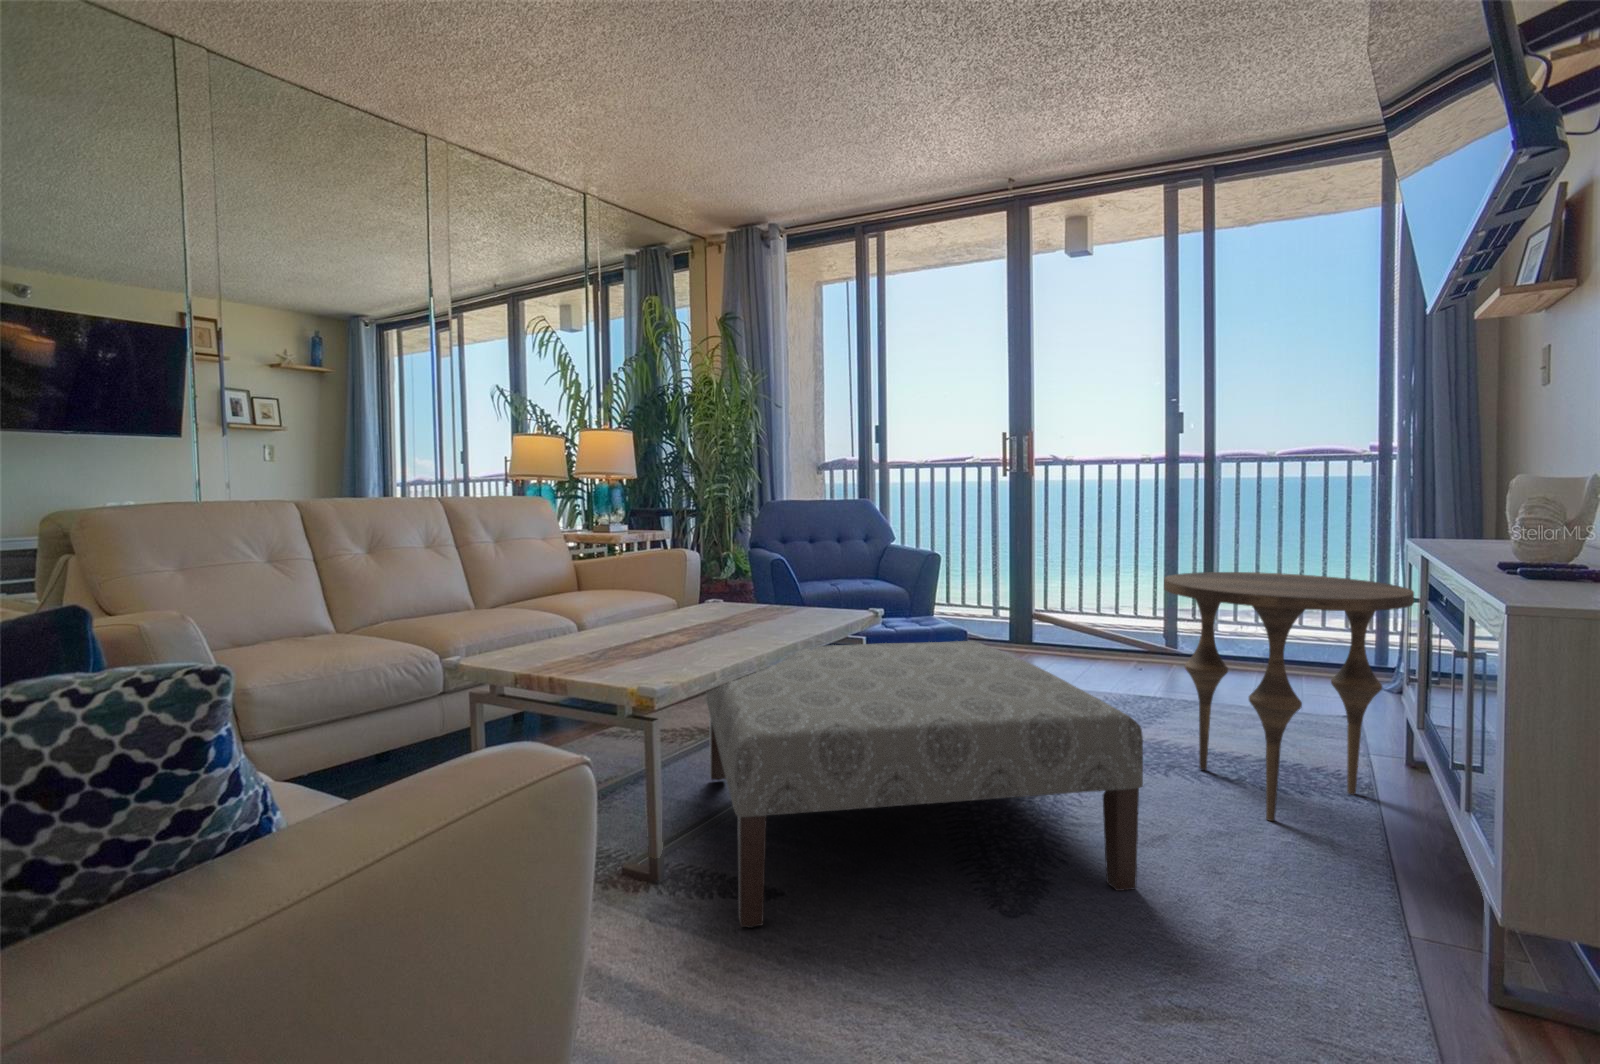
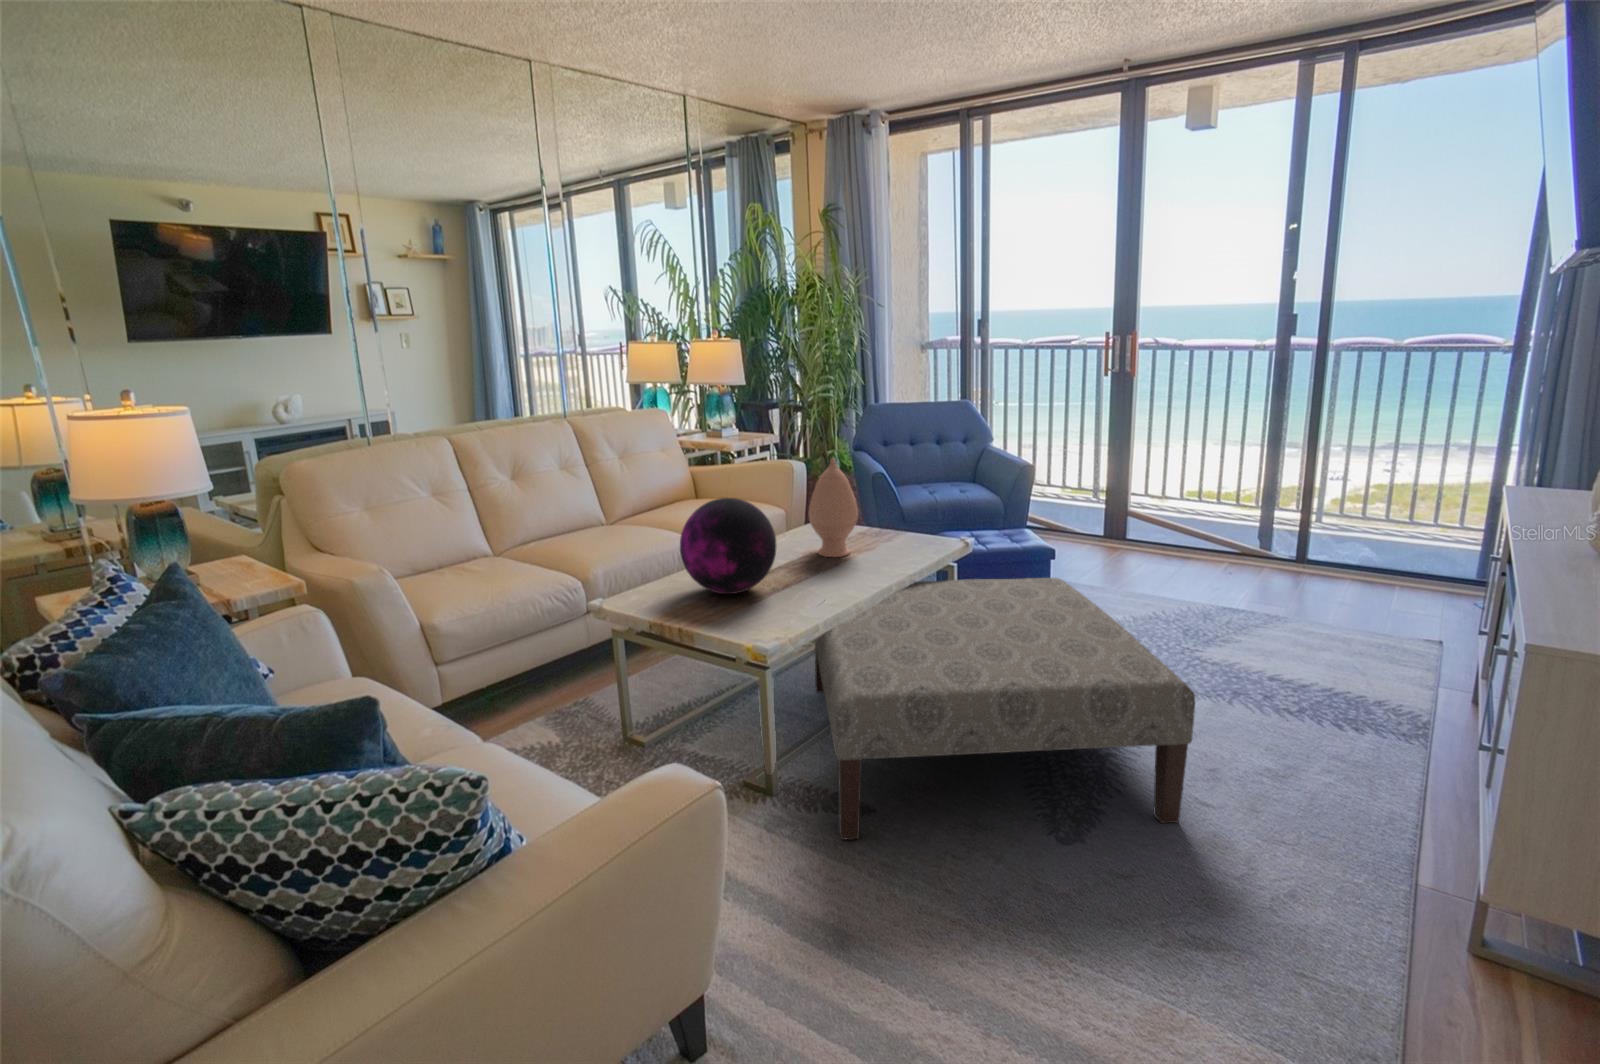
vase: none [704,515,759,624] -> present [809,458,858,557]
decorative orb: none [553,540,667,650] -> present [680,498,776,594]
side table: present [1164,572,1414,821] -> none [1243,516,1495,759]

